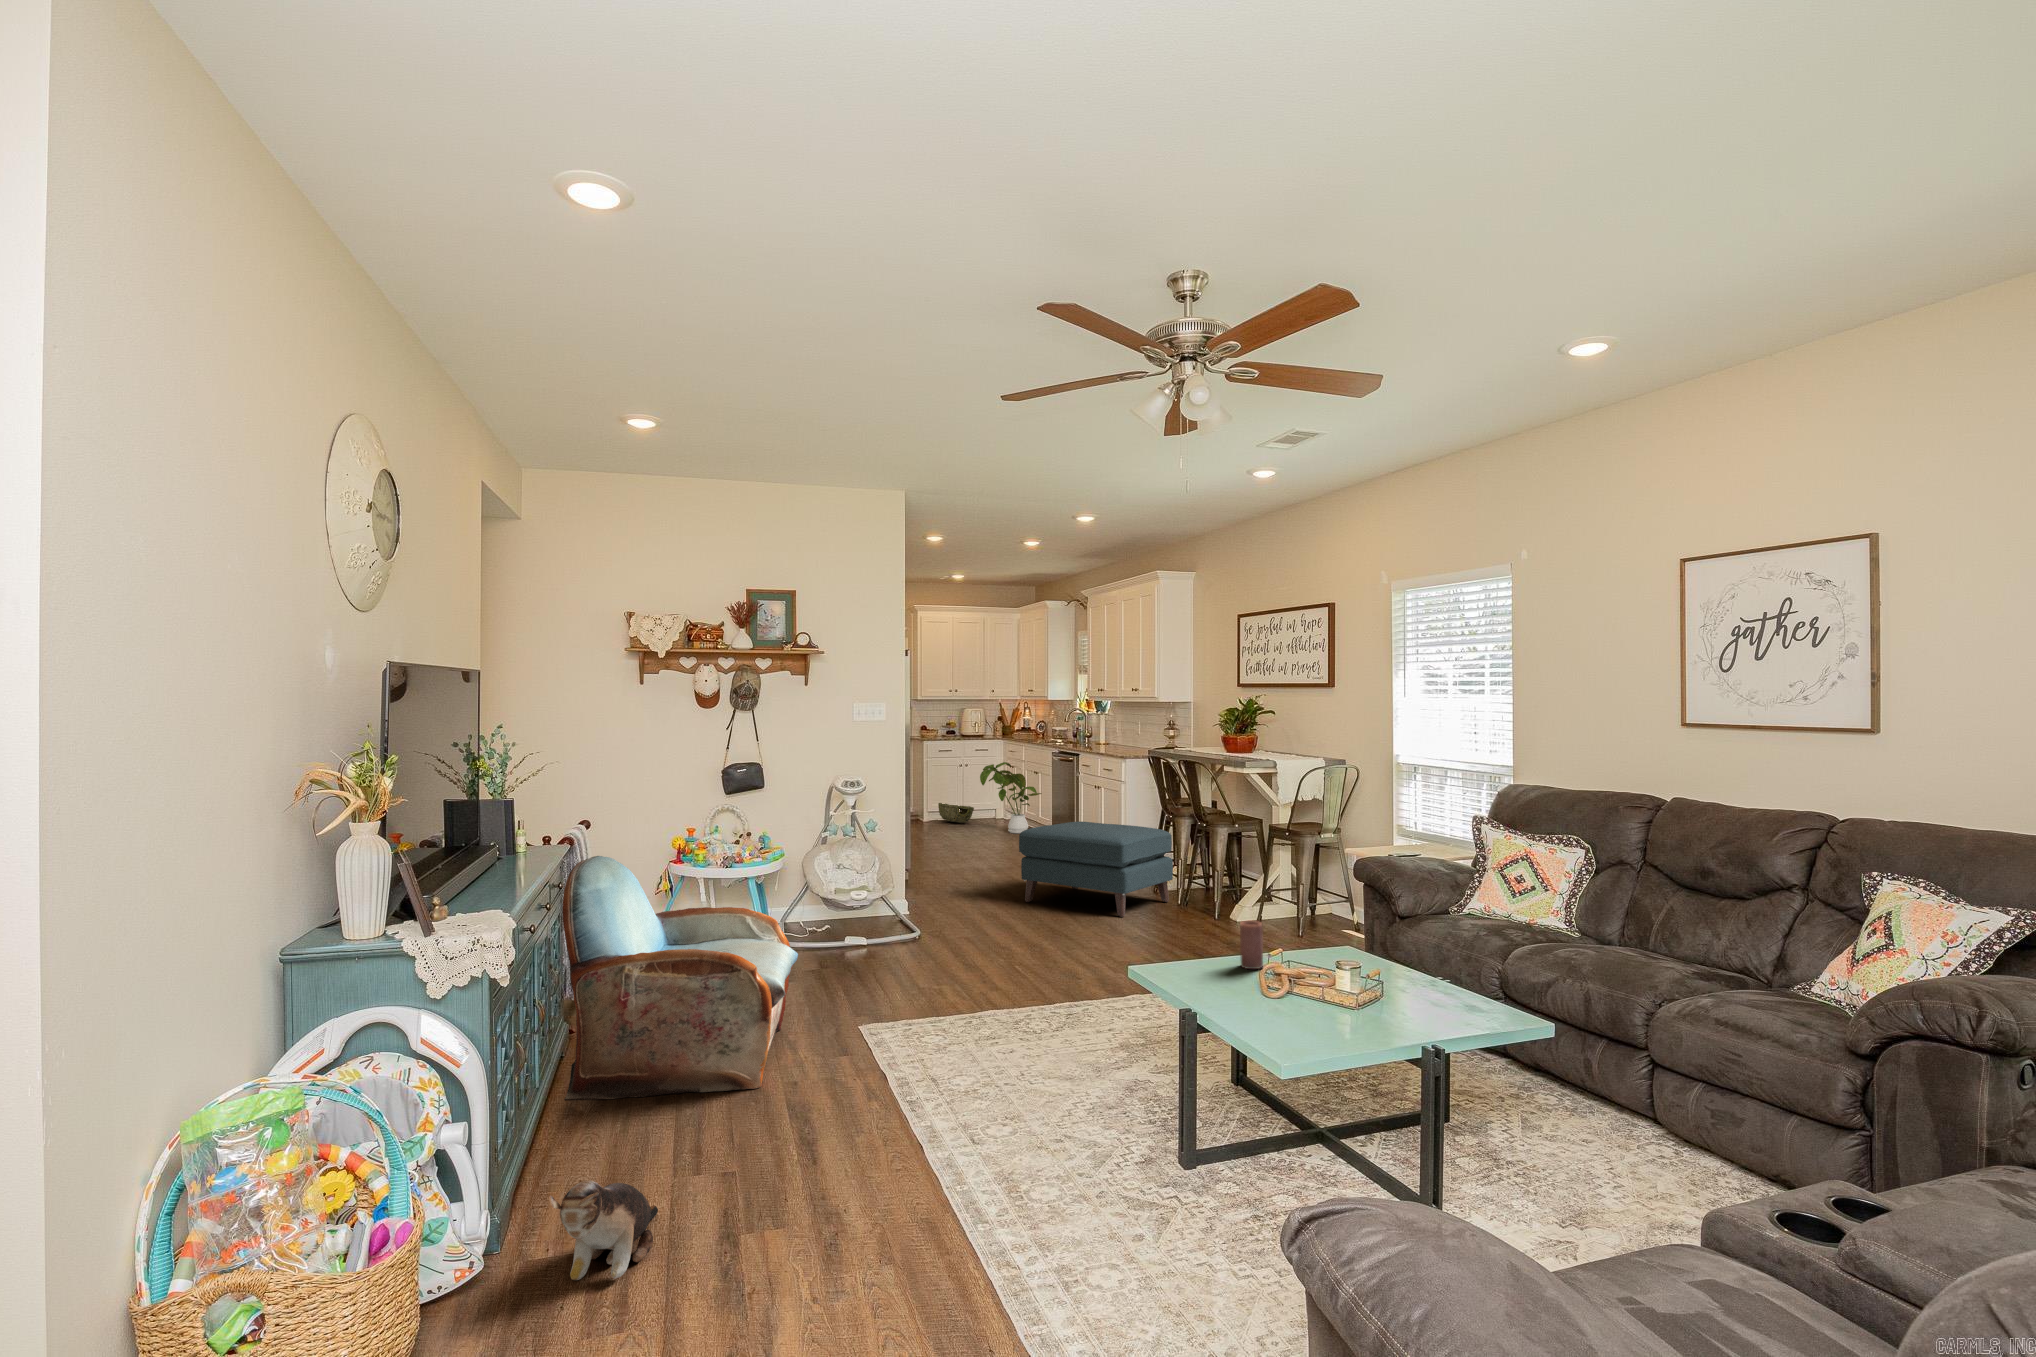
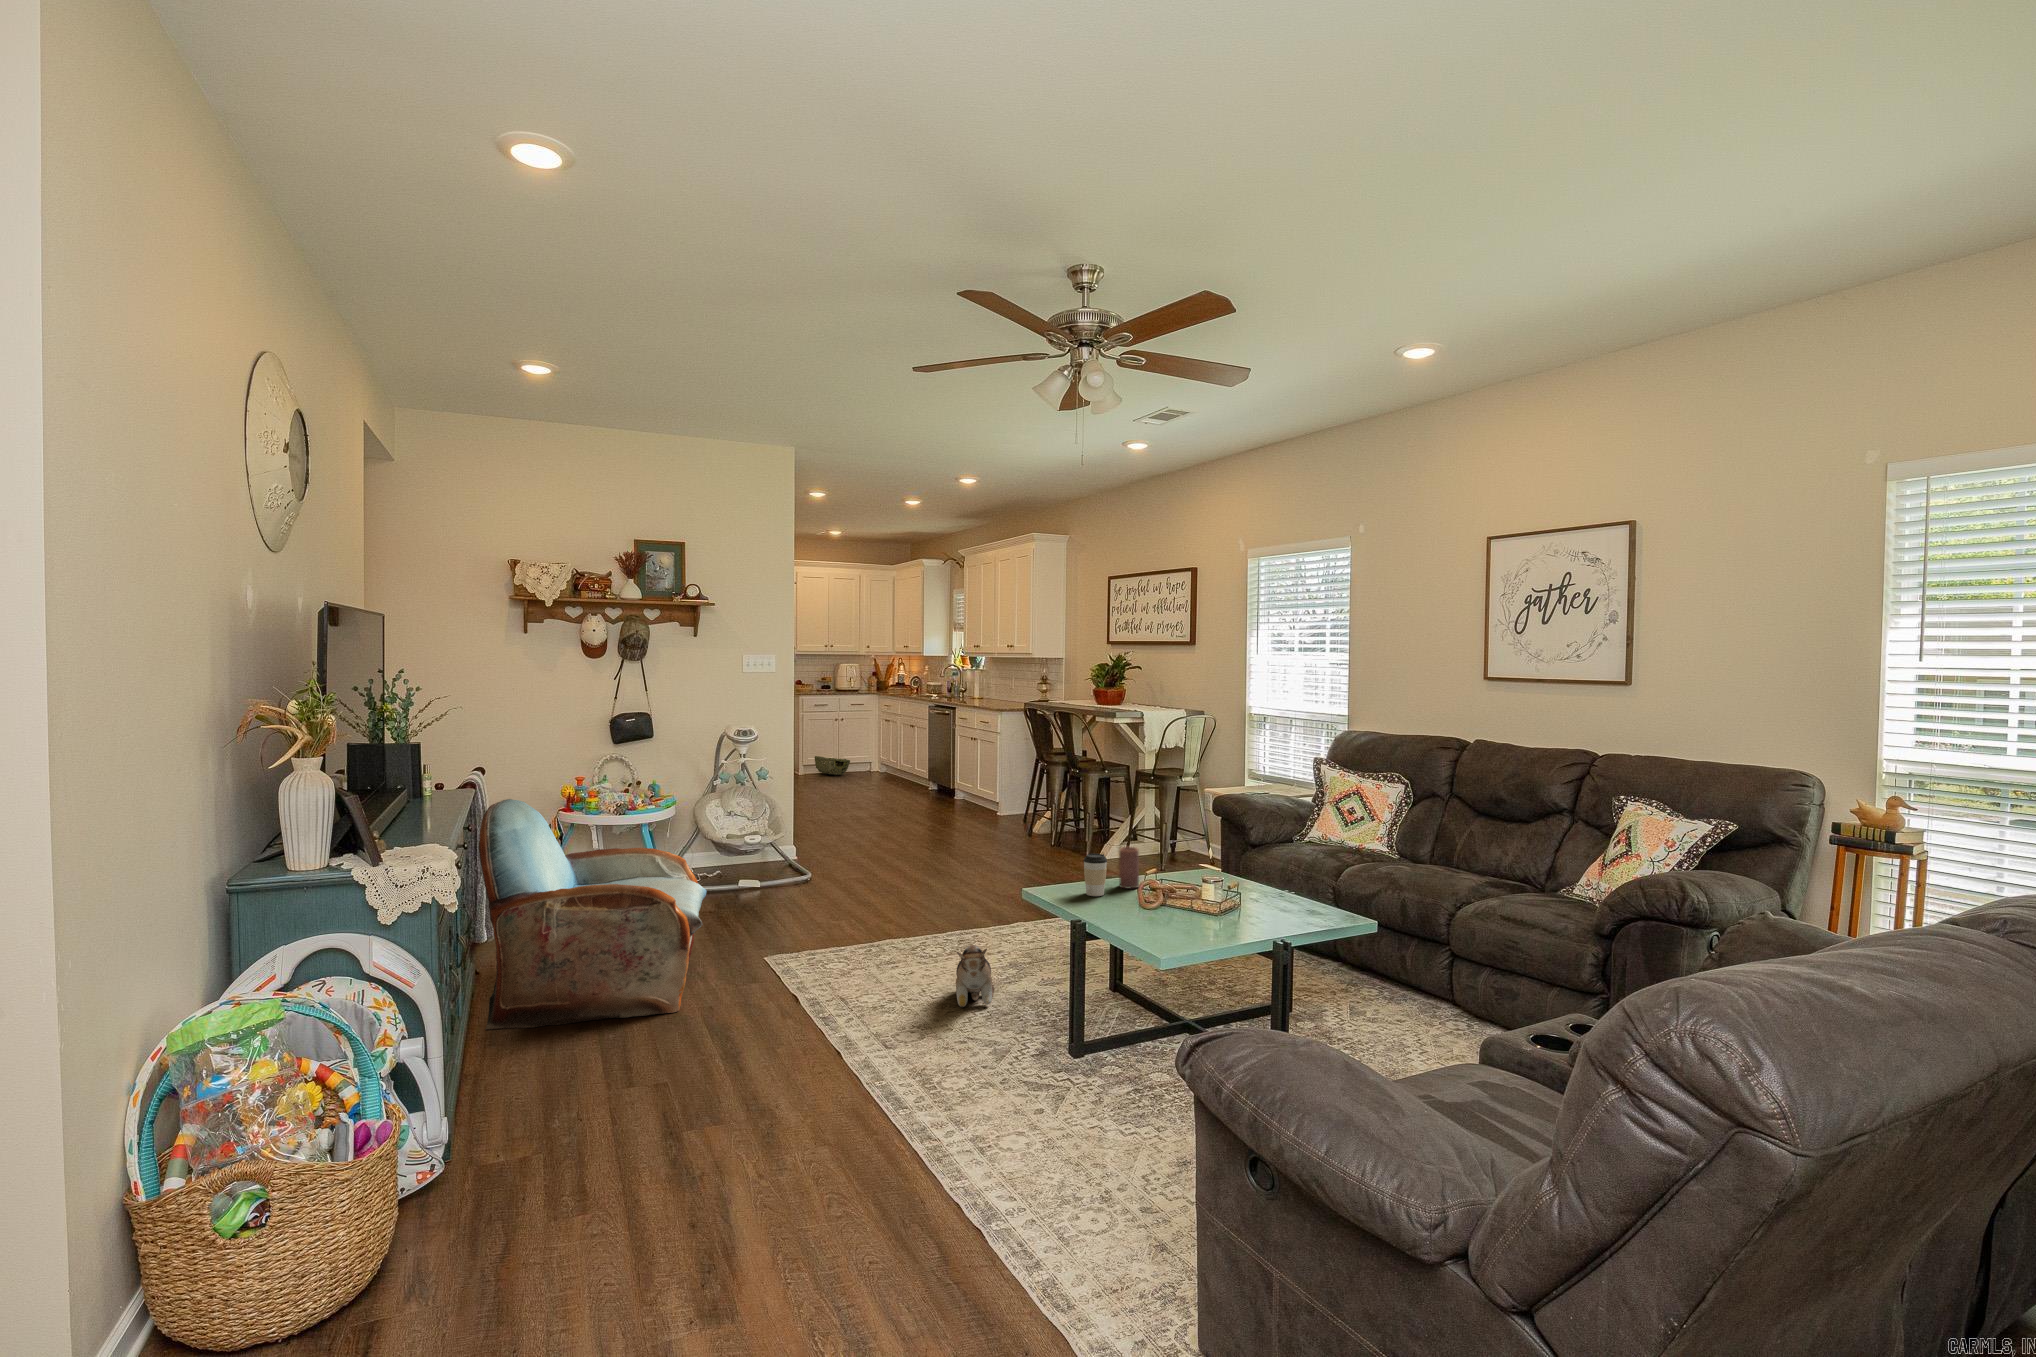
house plant: present [980,762,1041,833] -> none [858,716,918,784]
ottoman: present [1019,822,1173,917] -> none [903,770,1046,856]
coffee cup: none [1197,929,1225,978] -> present [1083,854,1107,896]
plush toy: present [549,1179,658,1280] -> present [956,945,994,1007]

